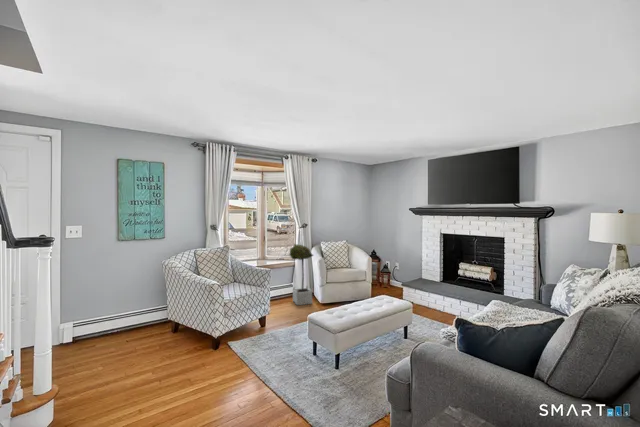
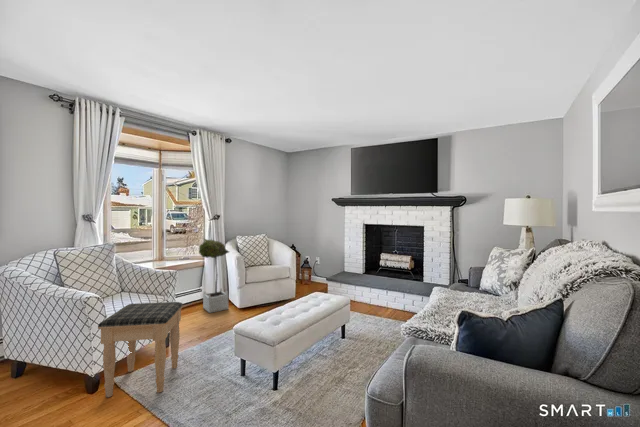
footstool: none [219,292,274,357] -> present [98,302,183,397]

